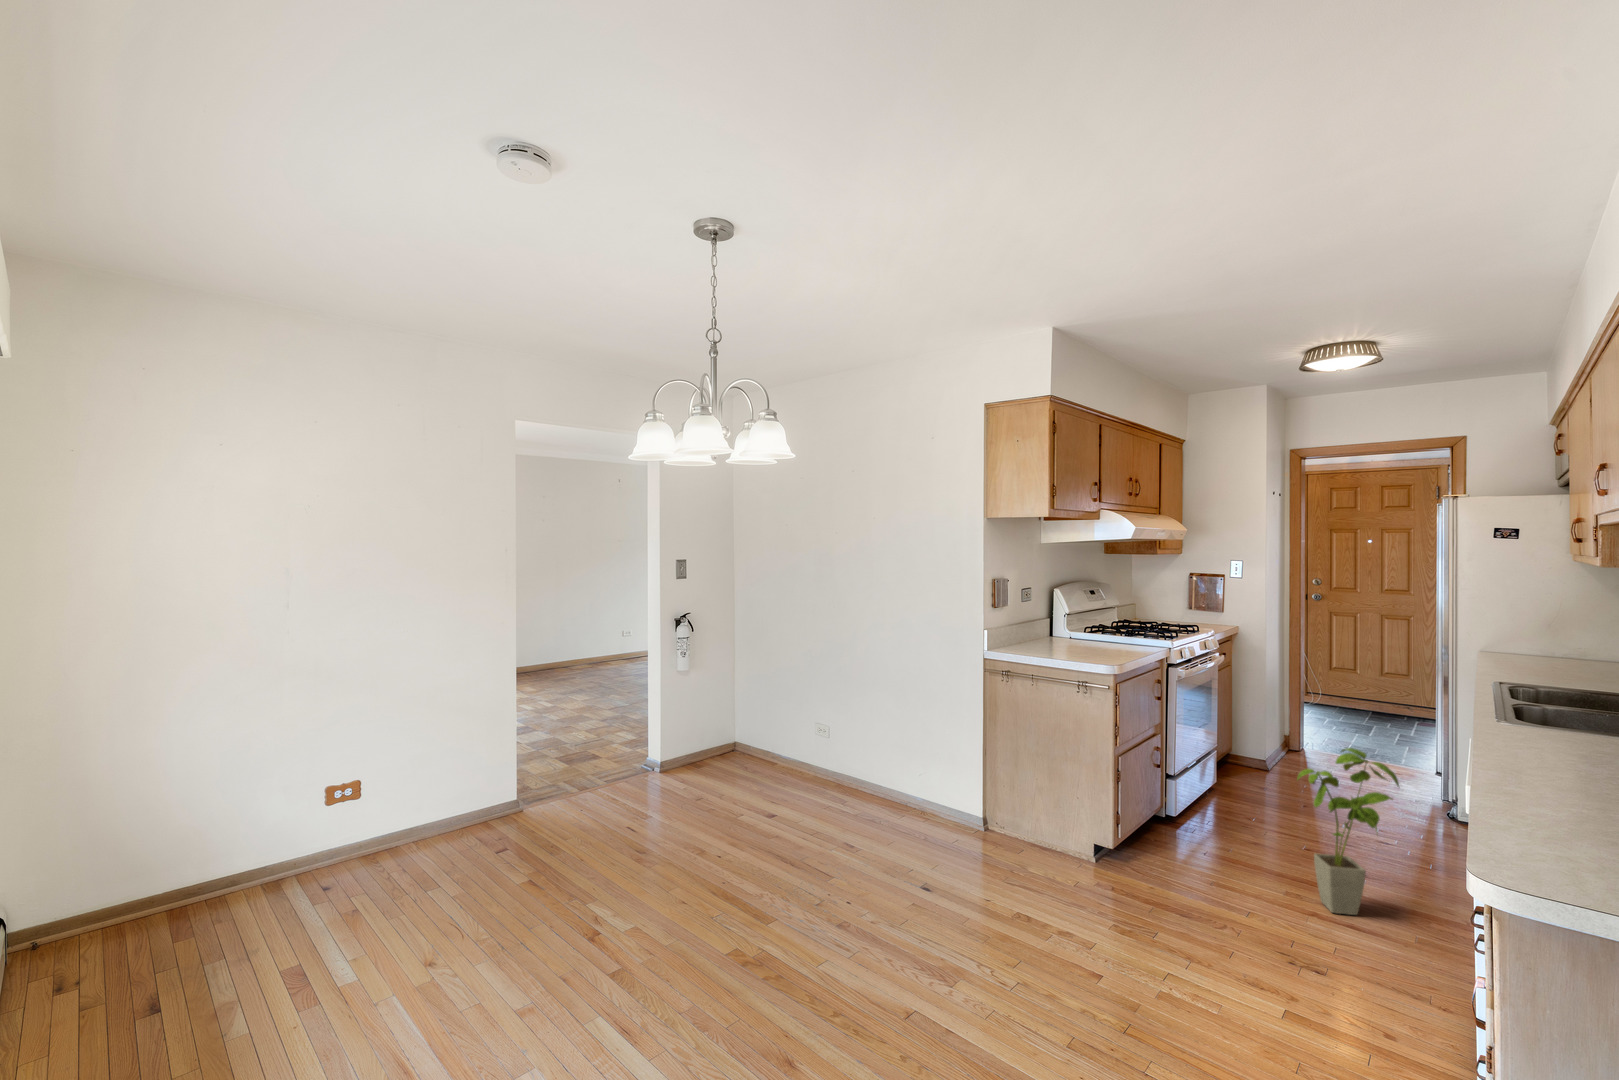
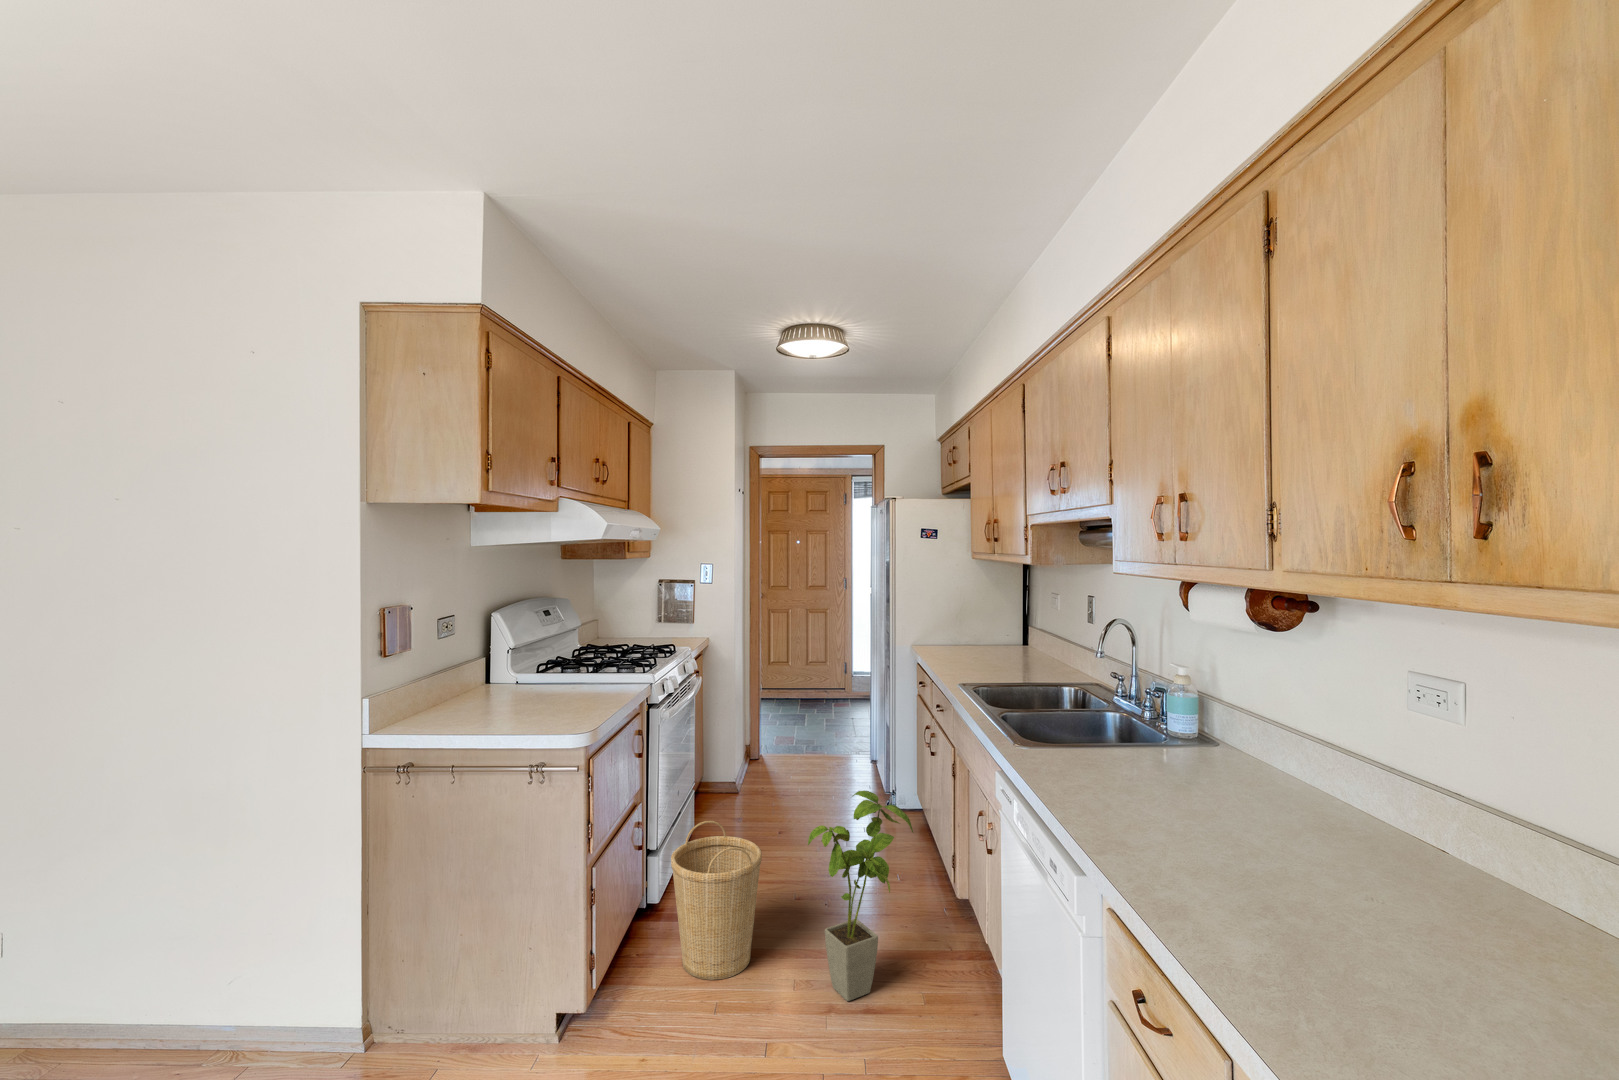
basket: none [1182,756,1261,871] -> present [671,821,762,980]

